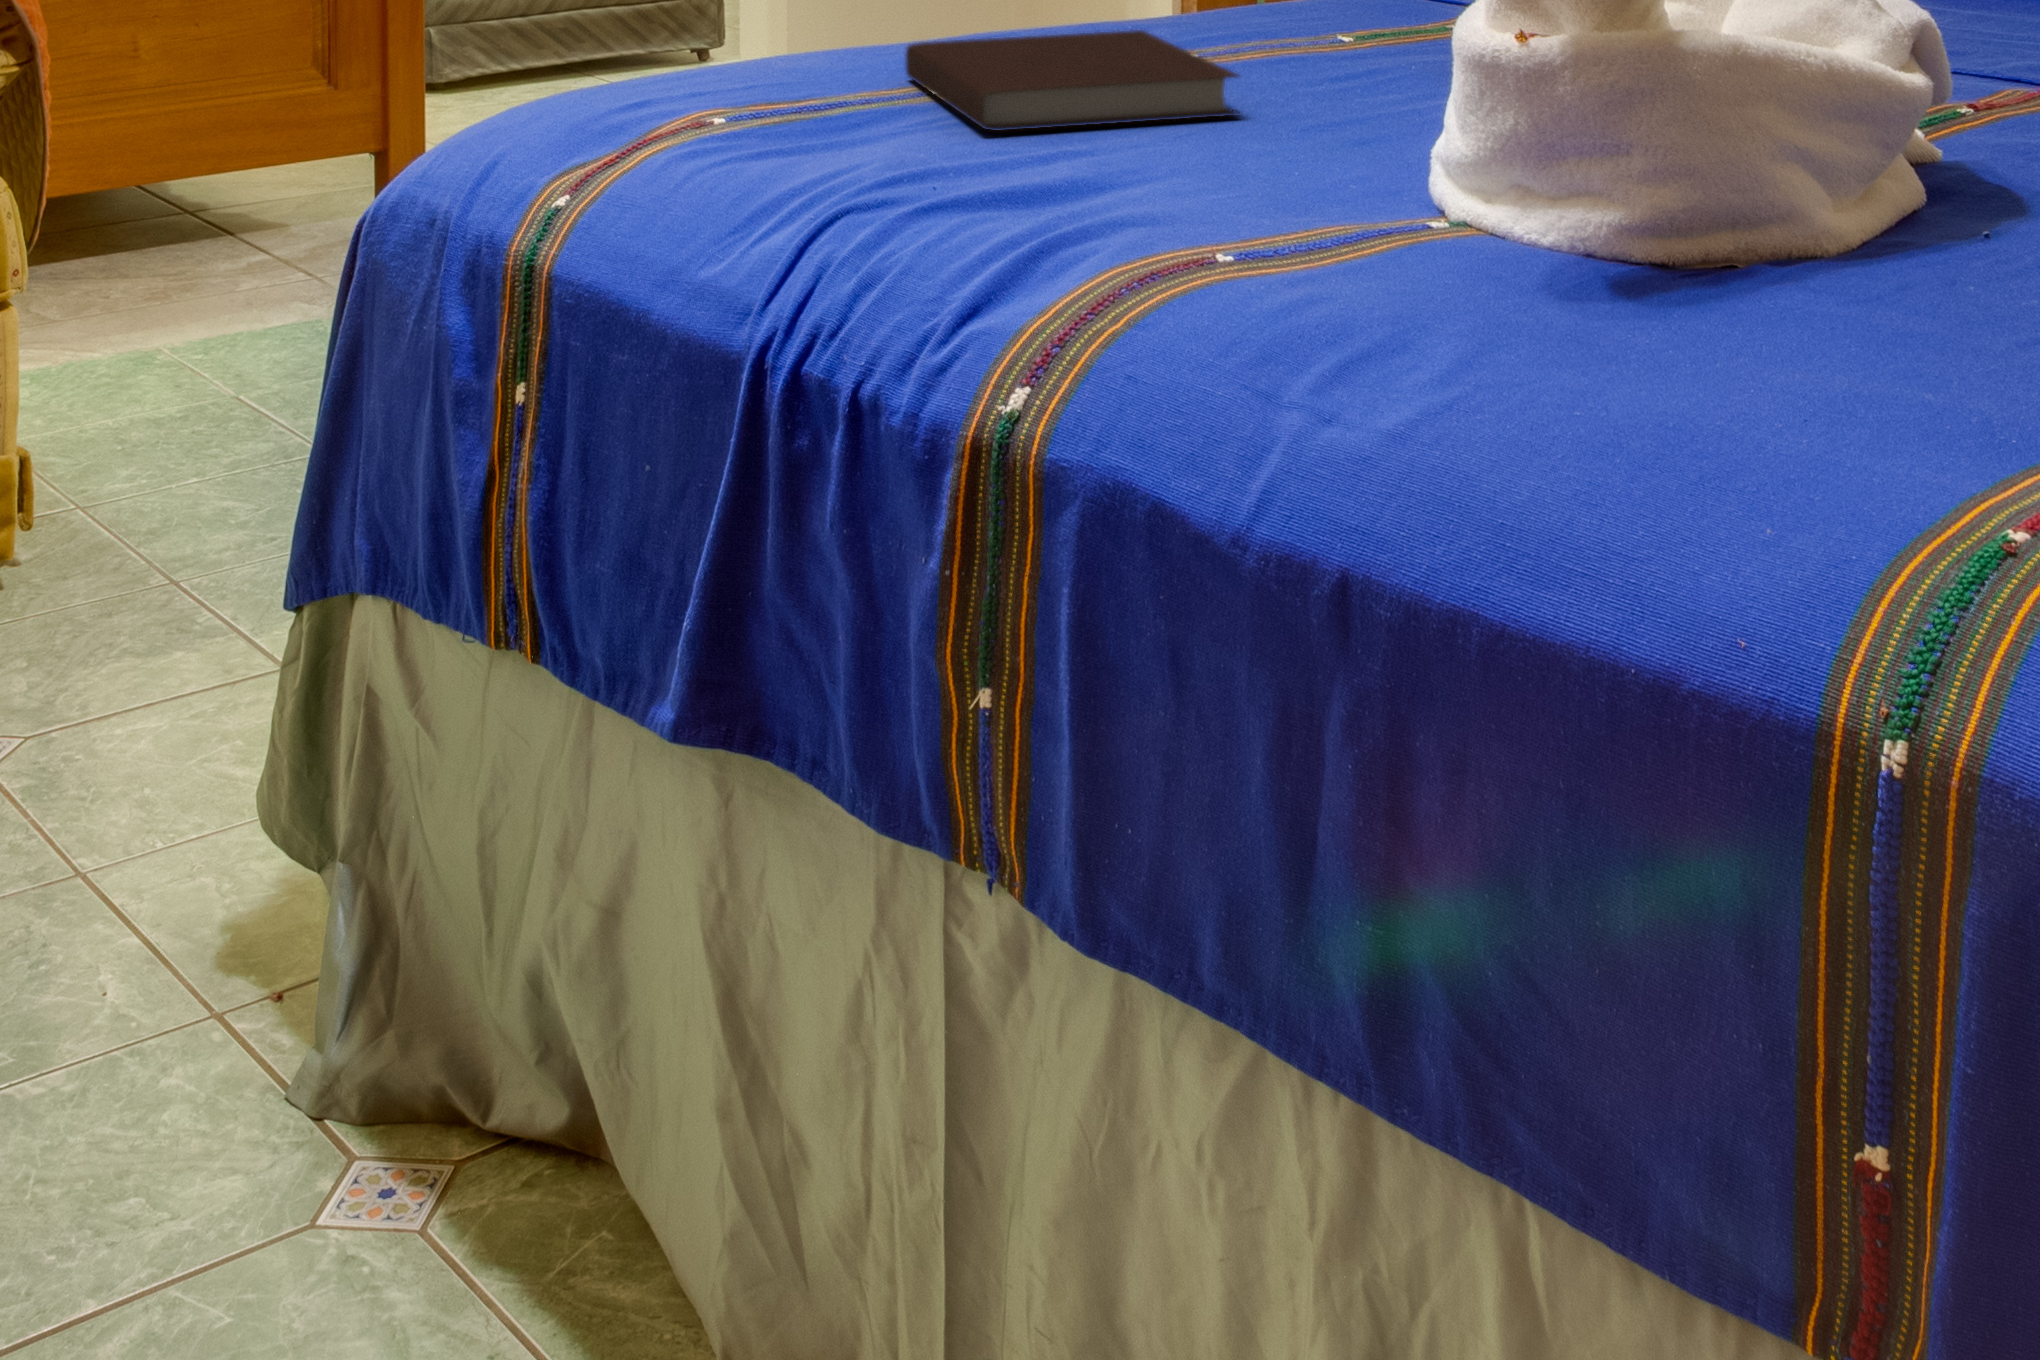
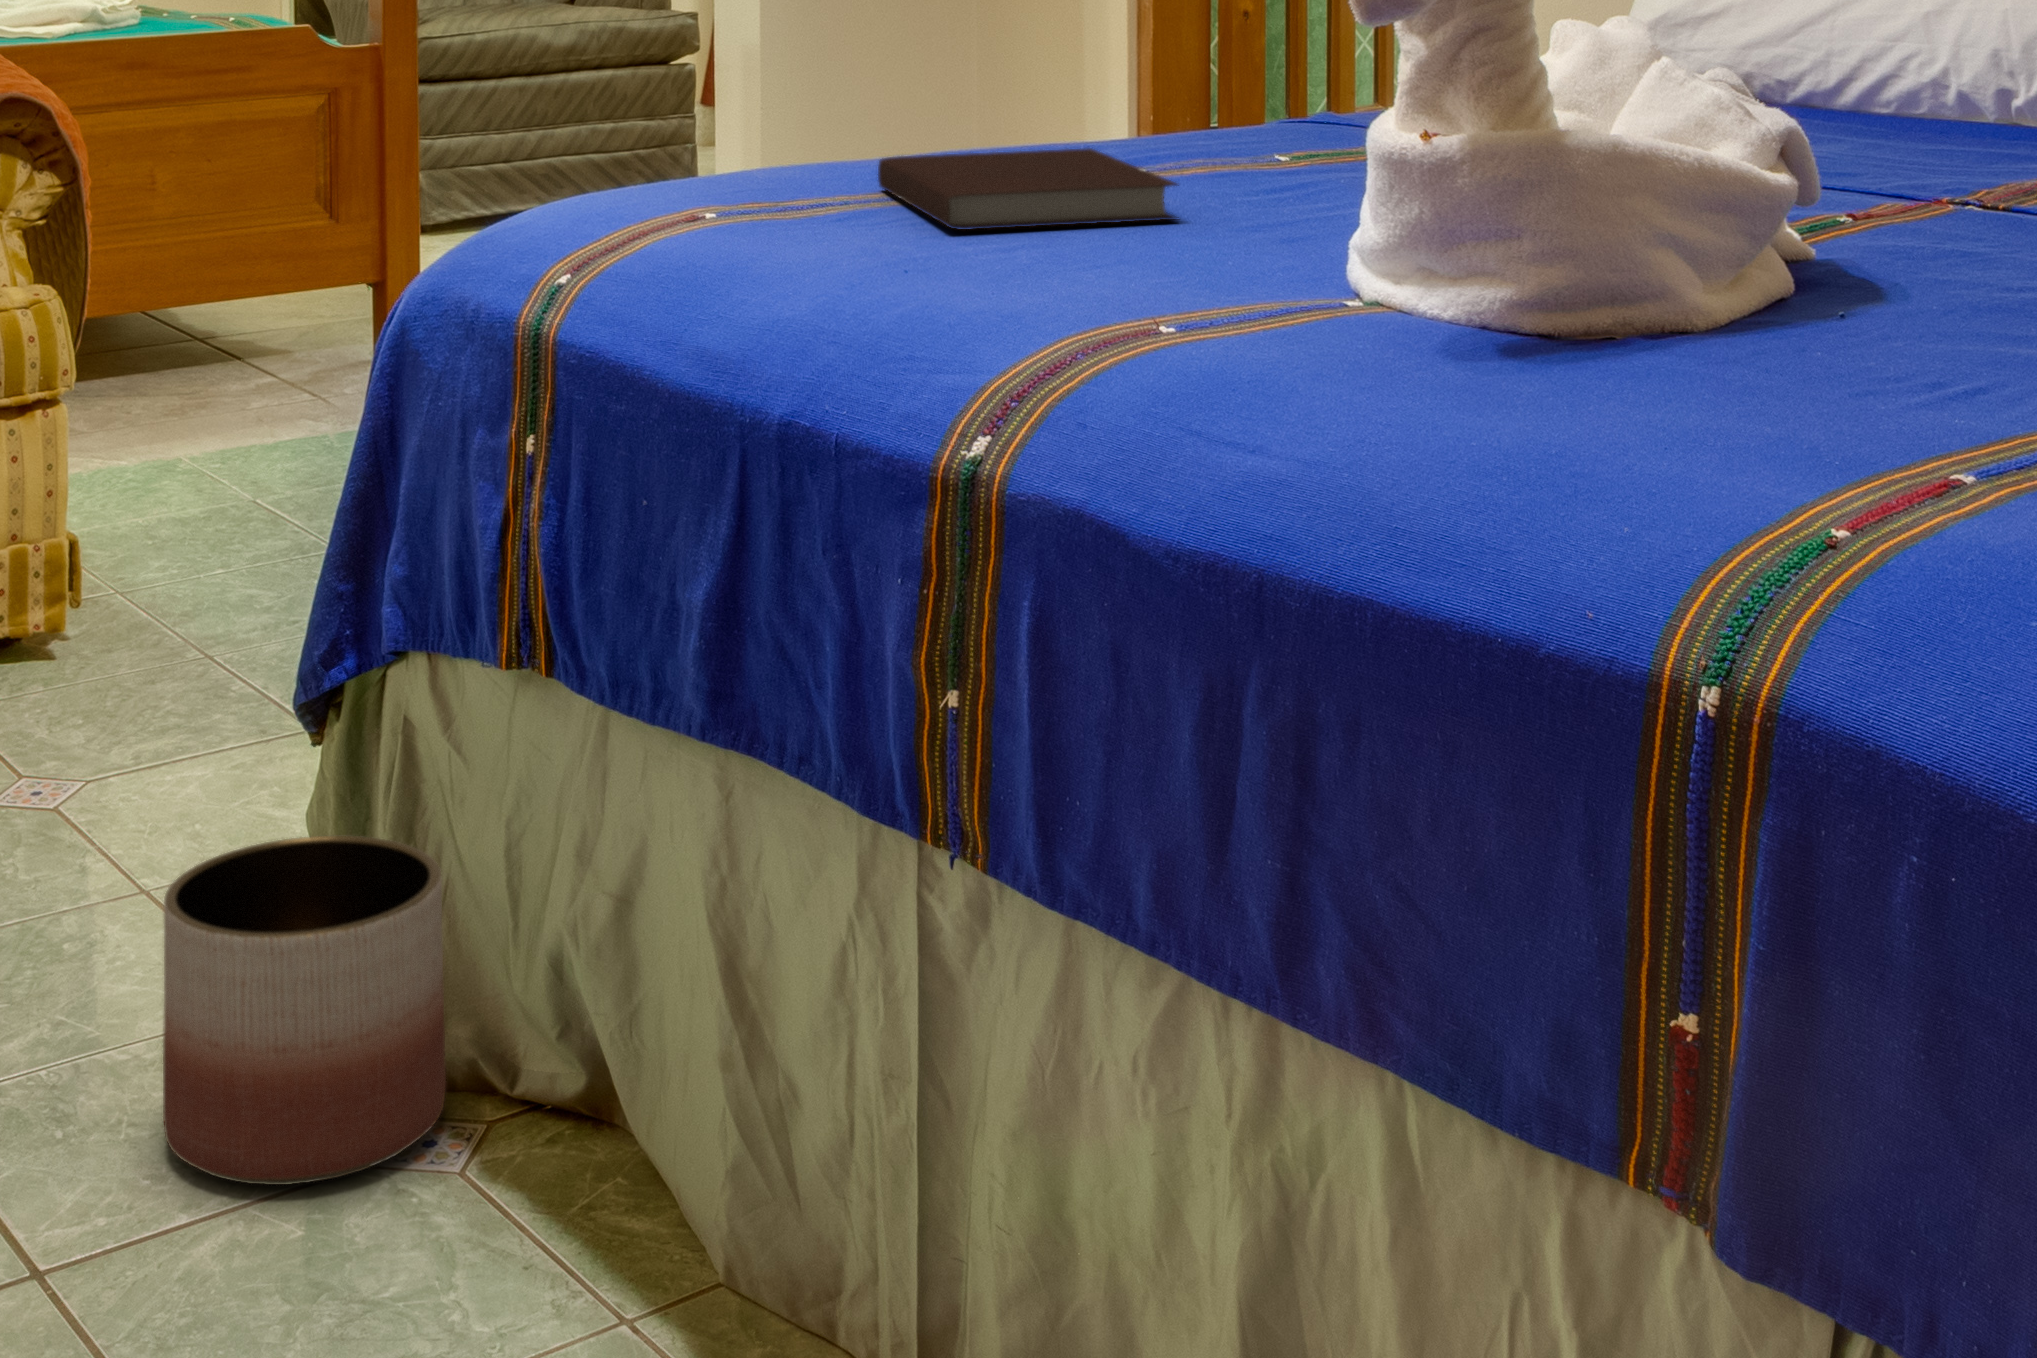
planter: none [65,835,398,1266] -> present [163,836,446,1185]

